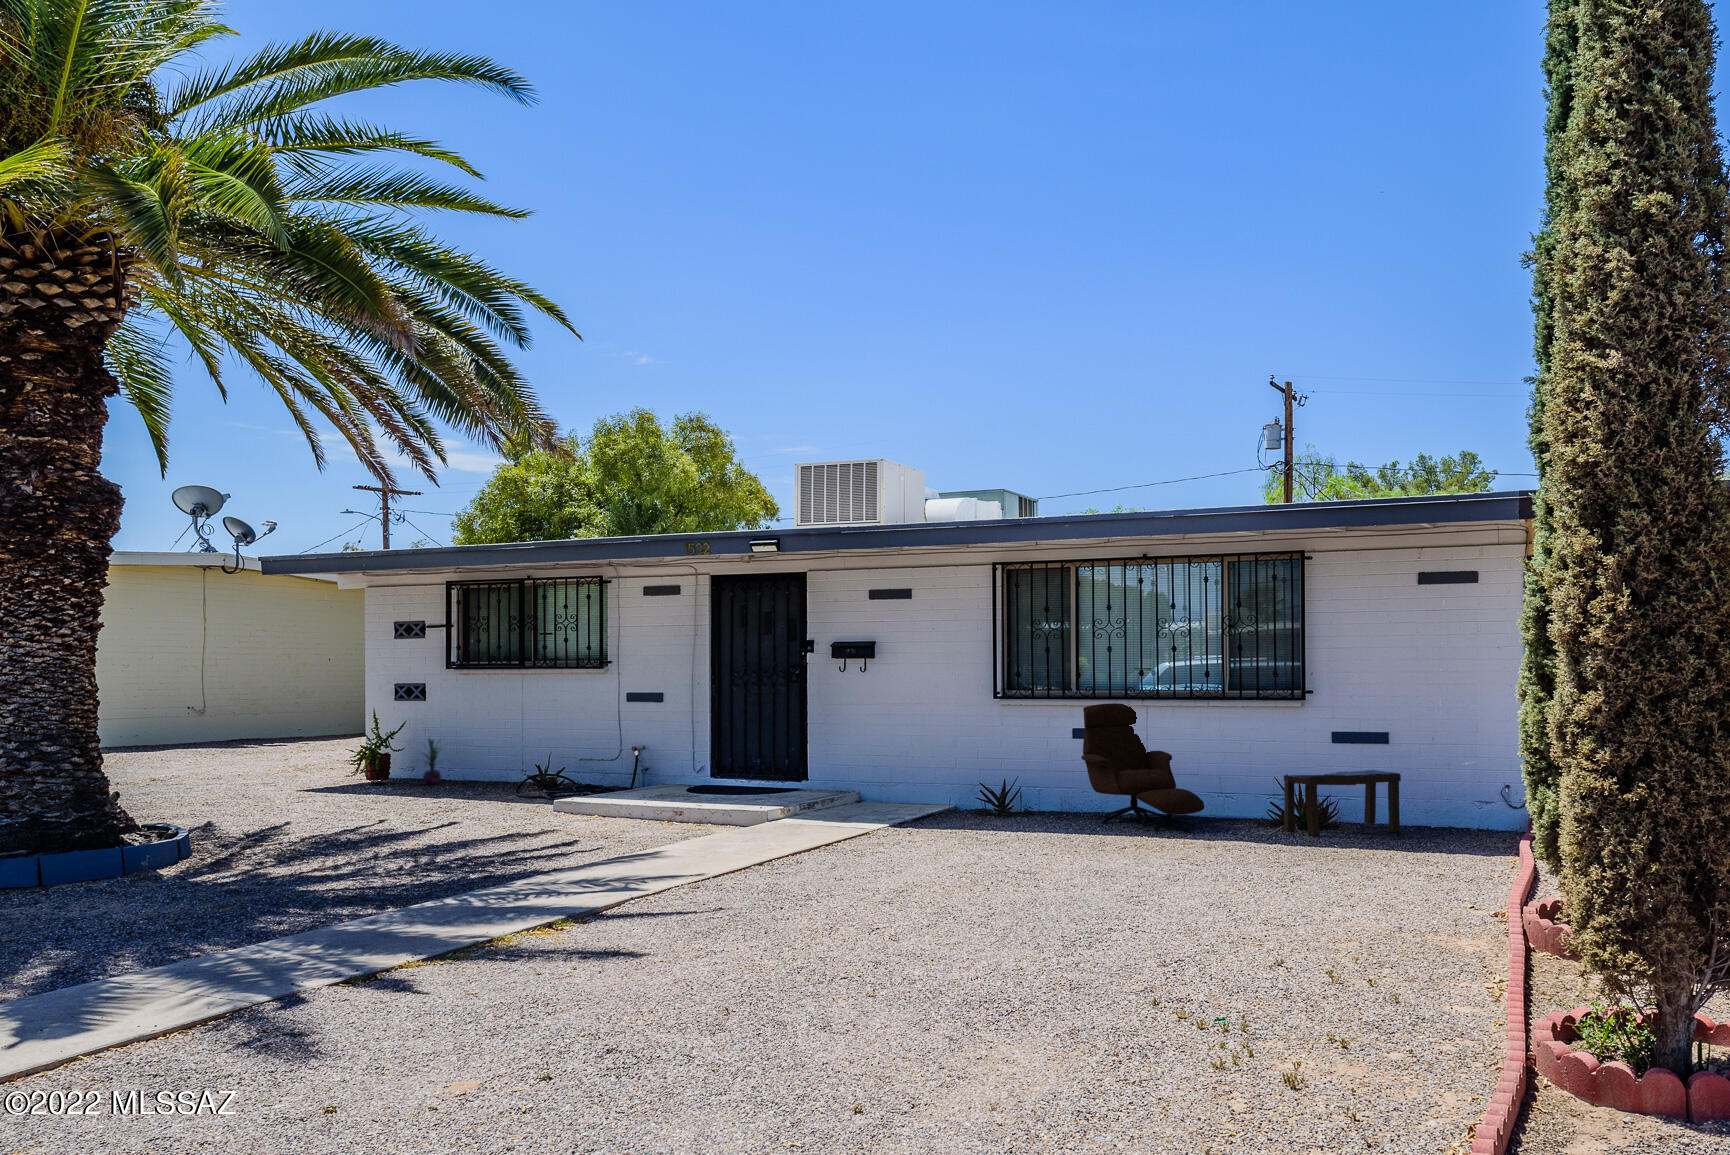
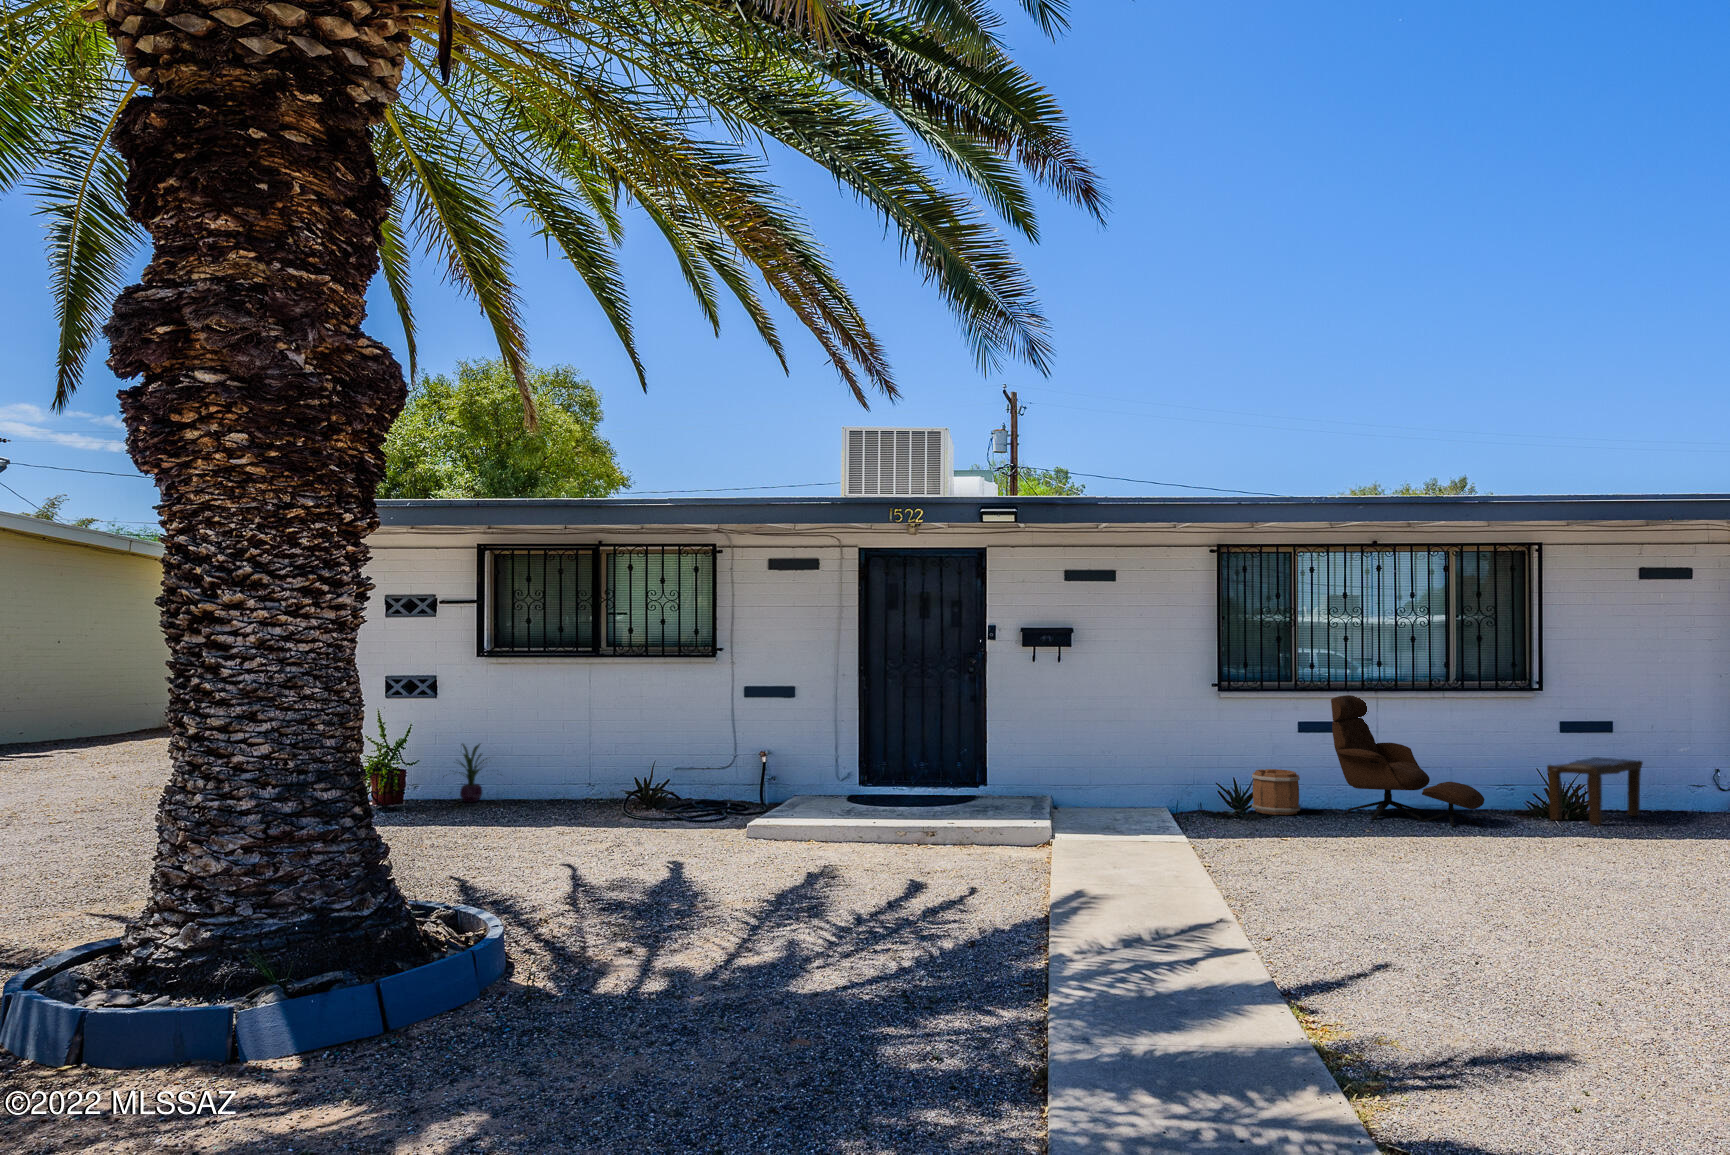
bucket: none [1014,774,1058,817] -> present [1252,769,1300,815]

